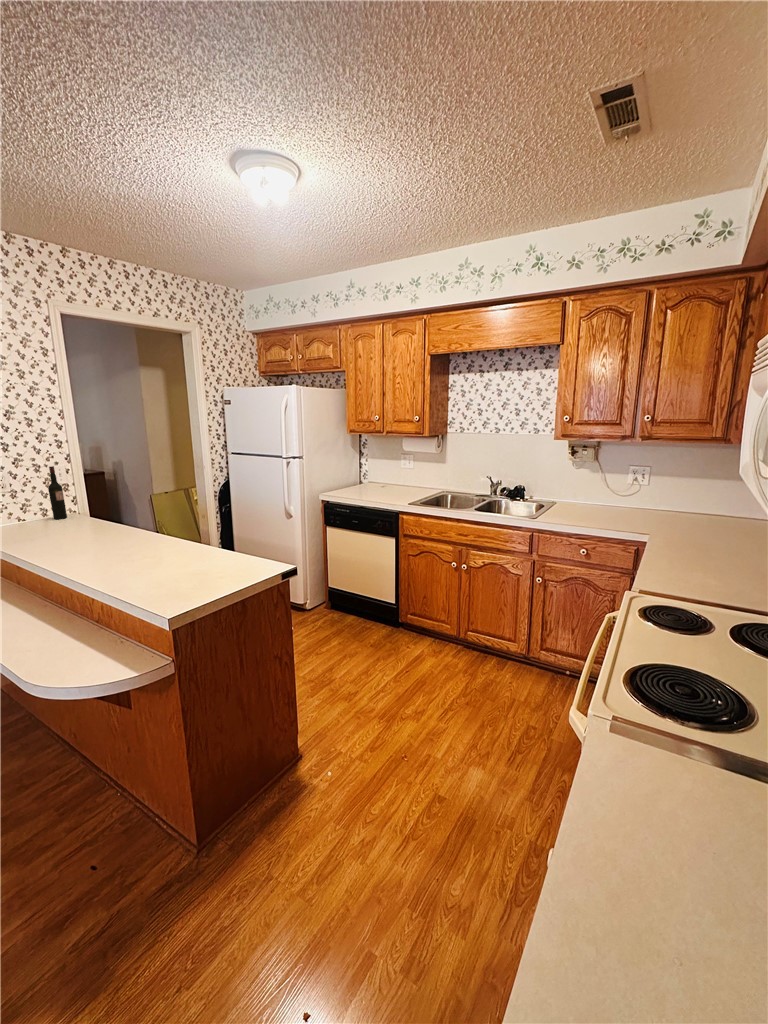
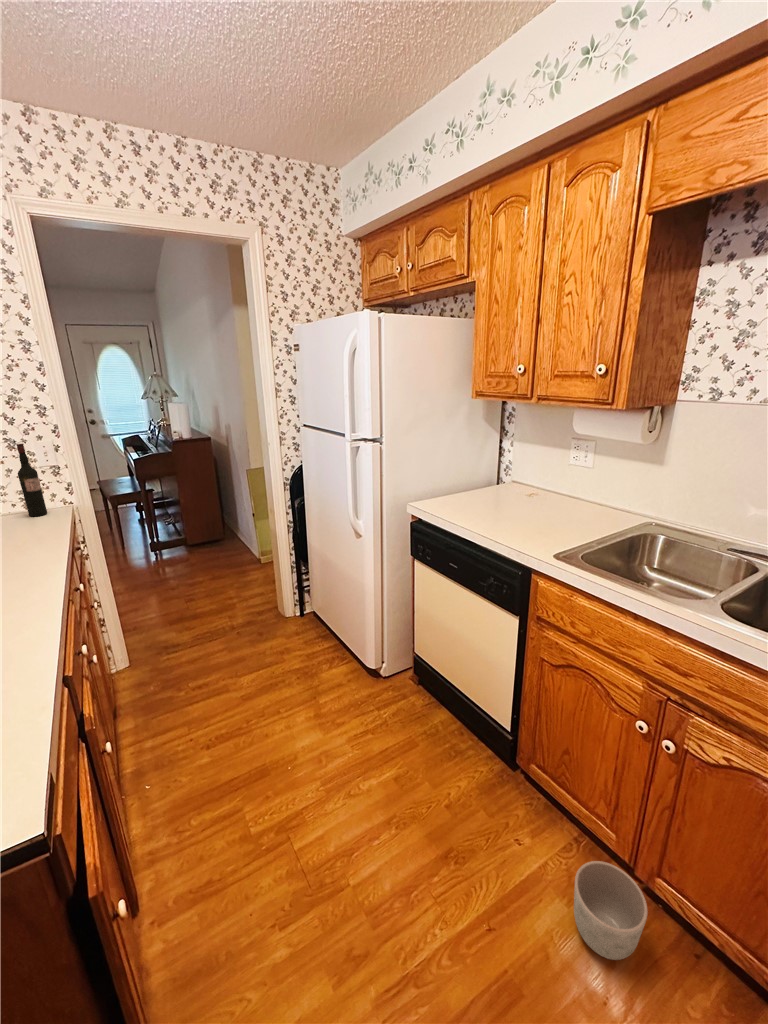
planter: none [437,632,465,666] -> present [574,861,648,960]

